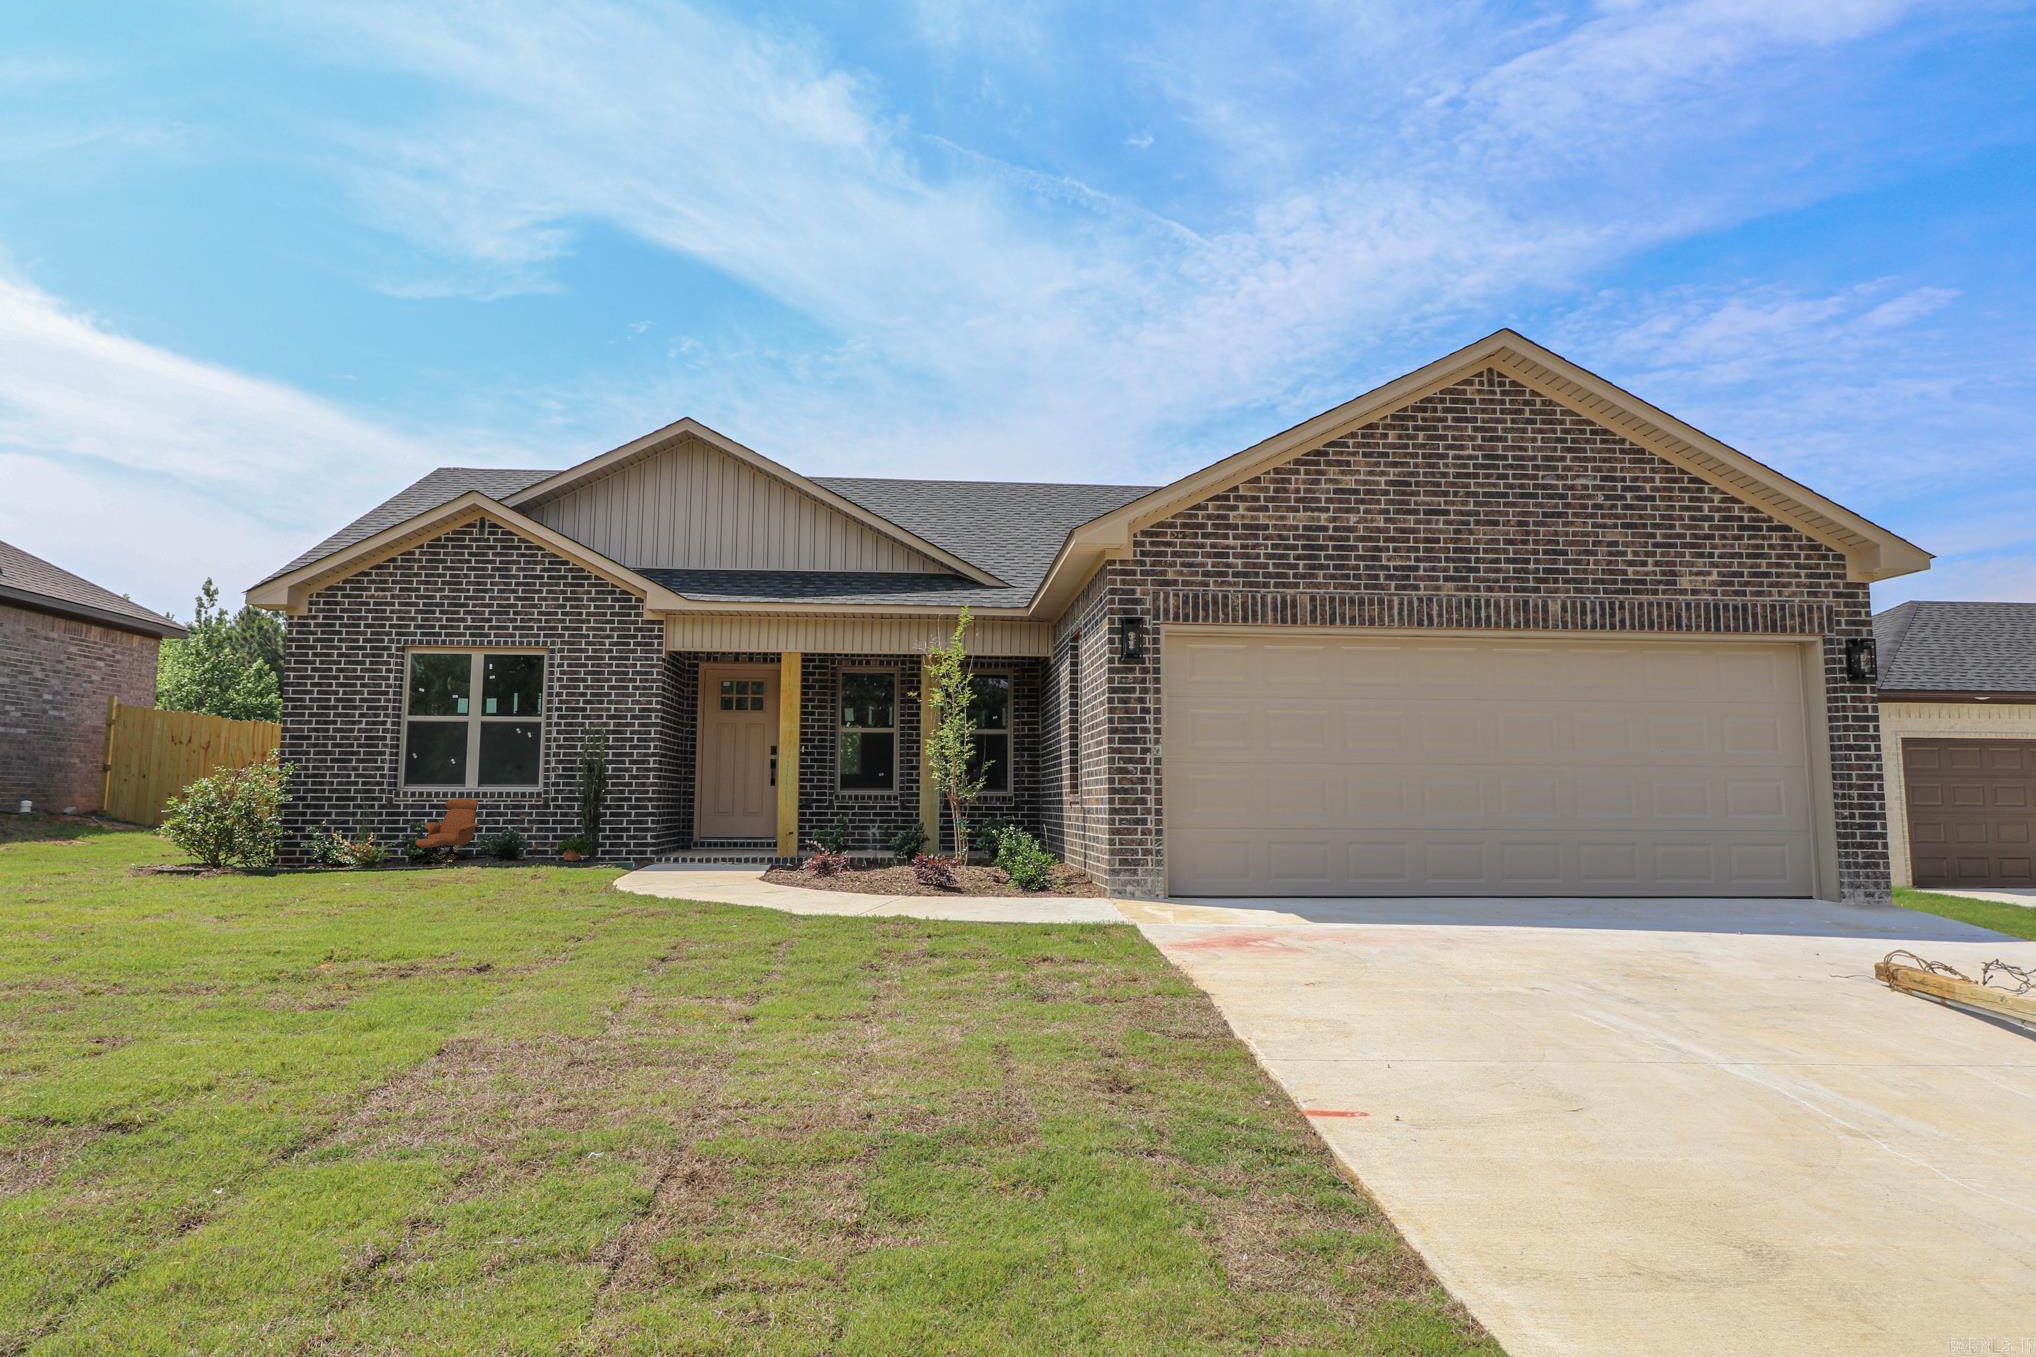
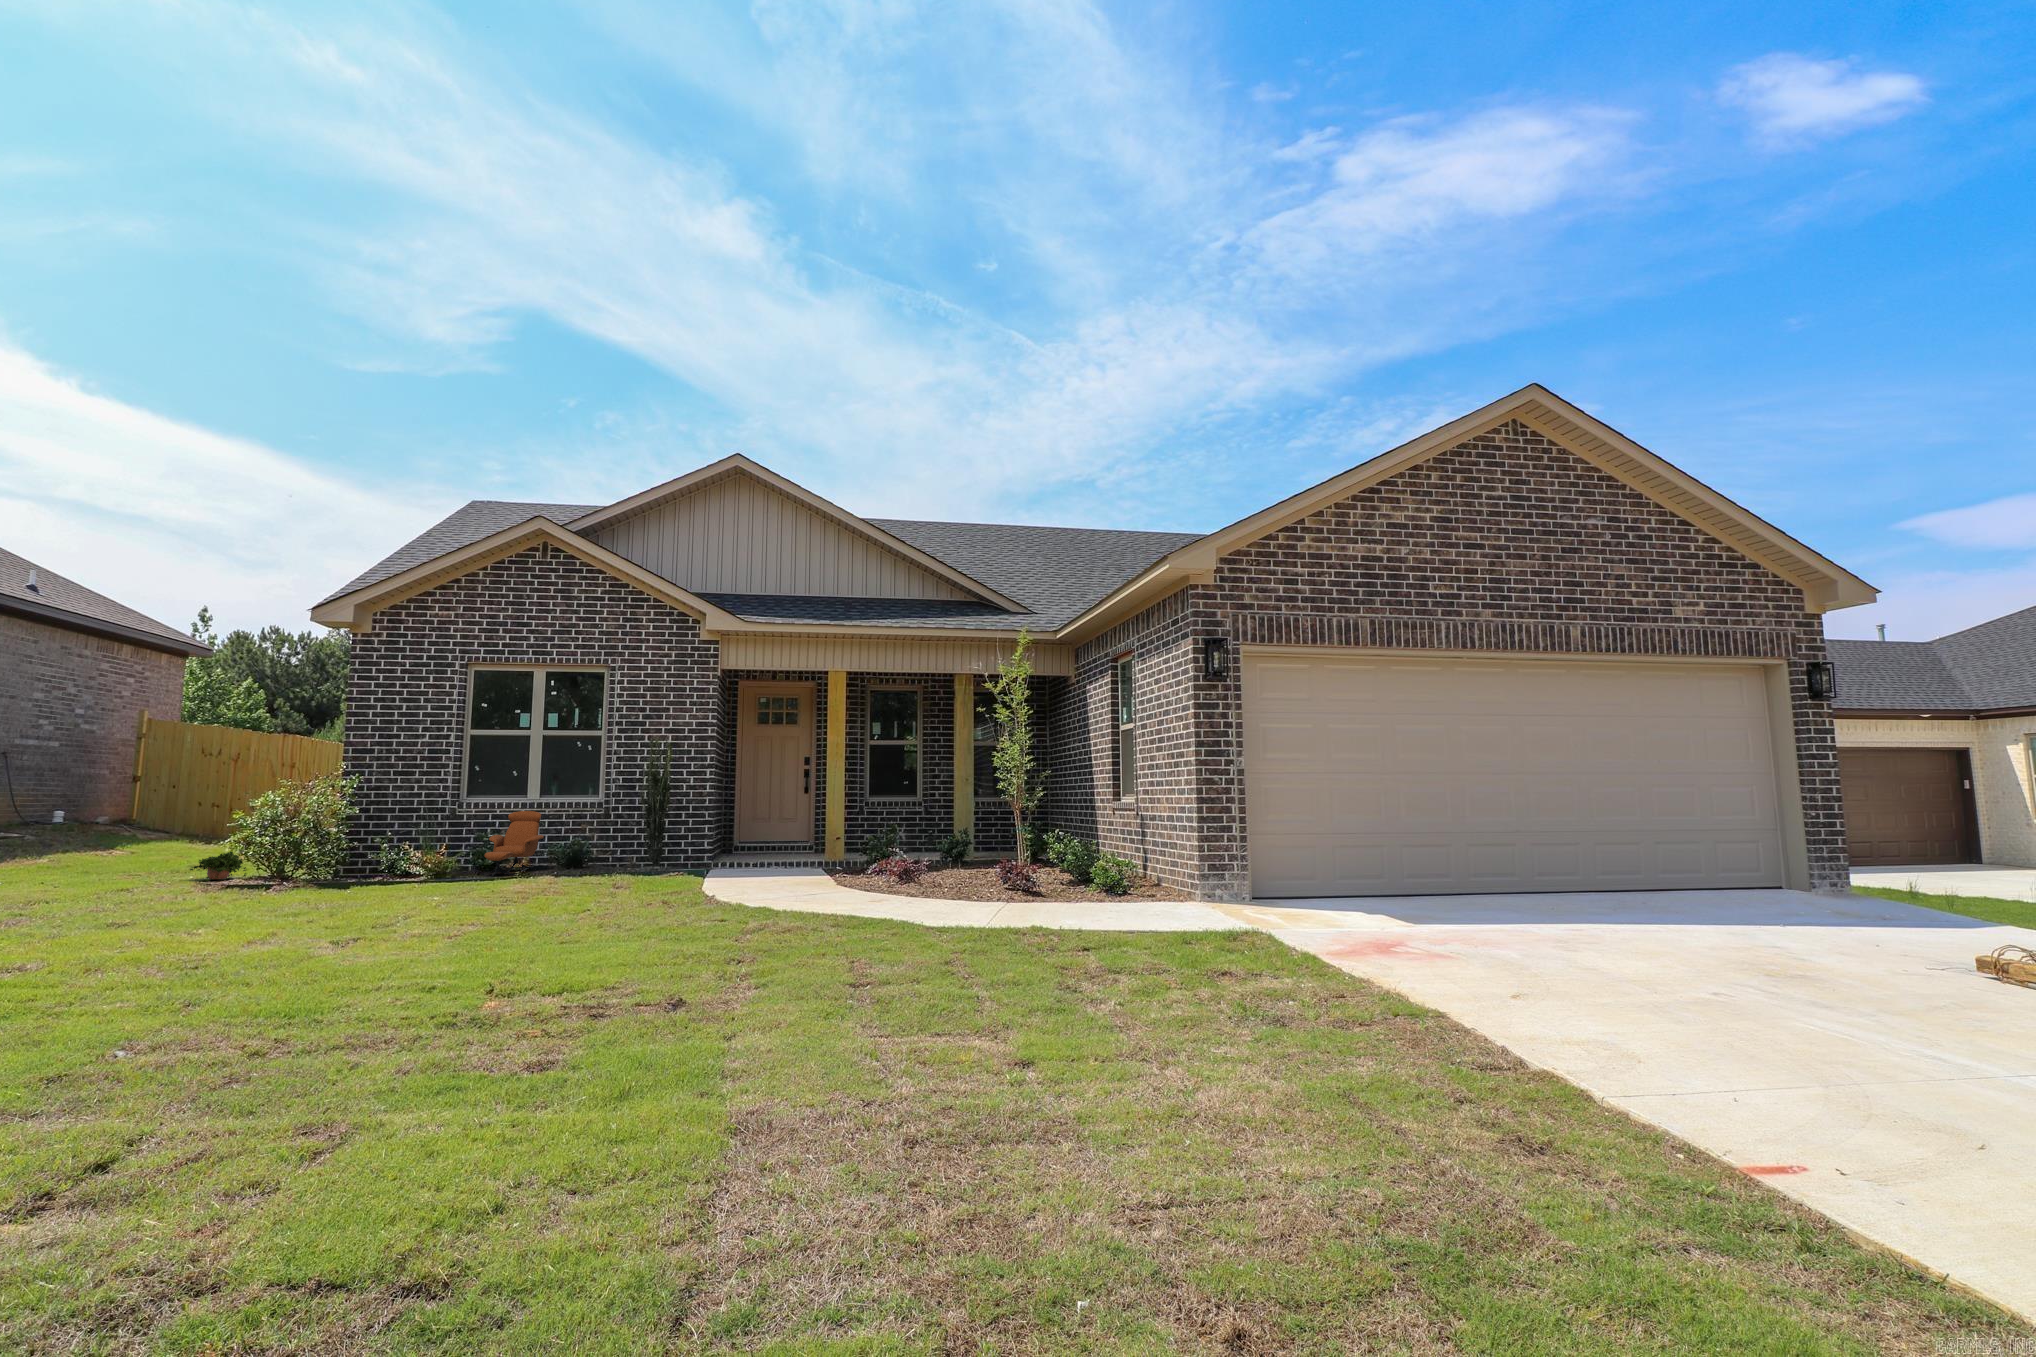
potted plant: present [551,835,592,862] -> present [190,851,246,881]

